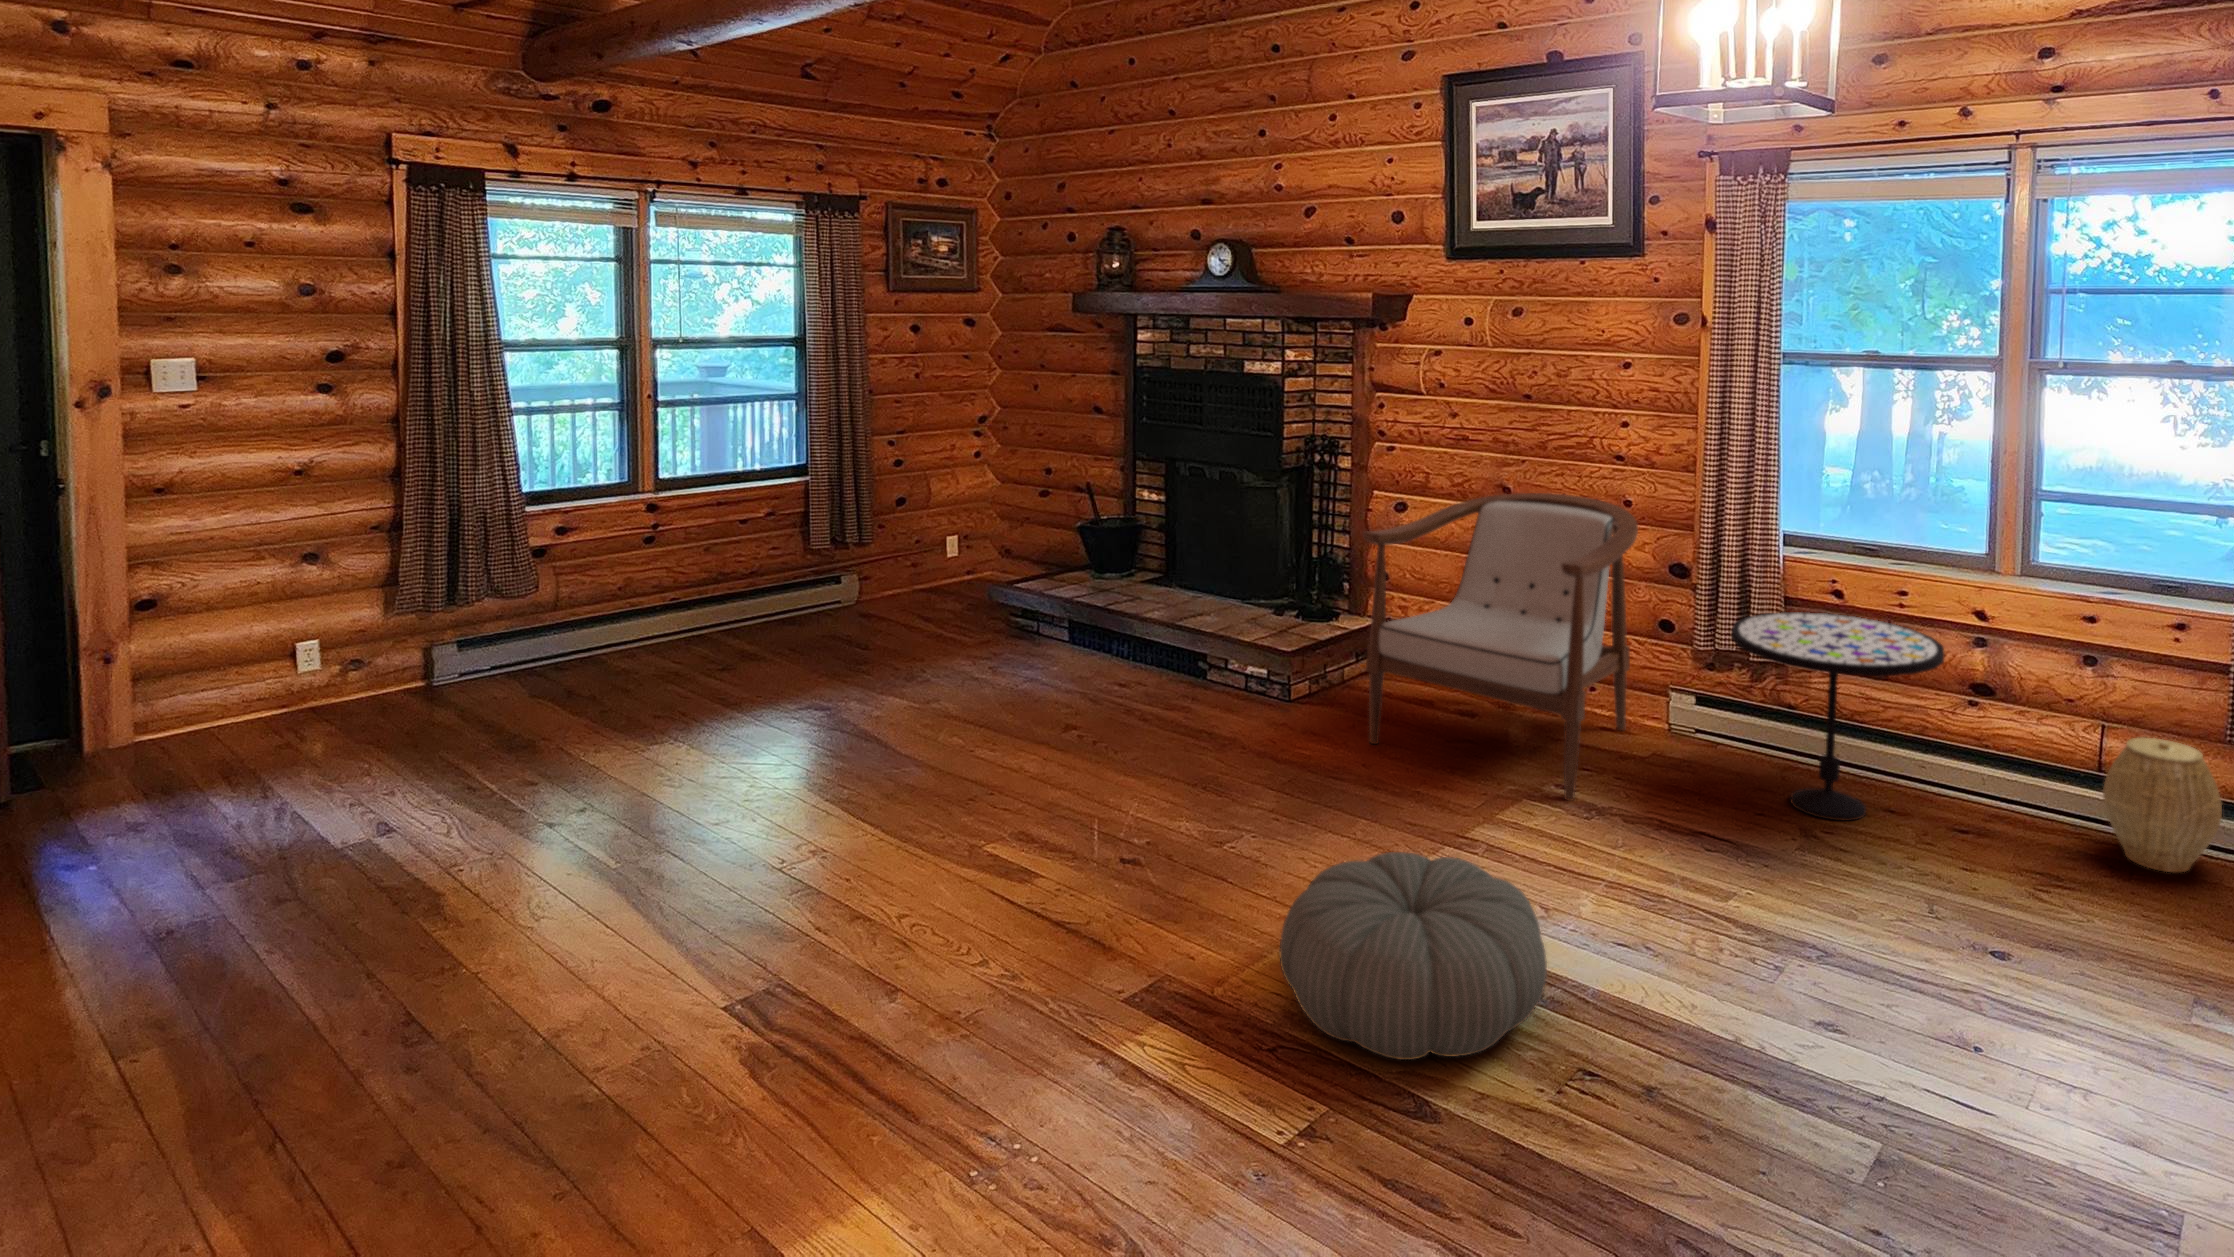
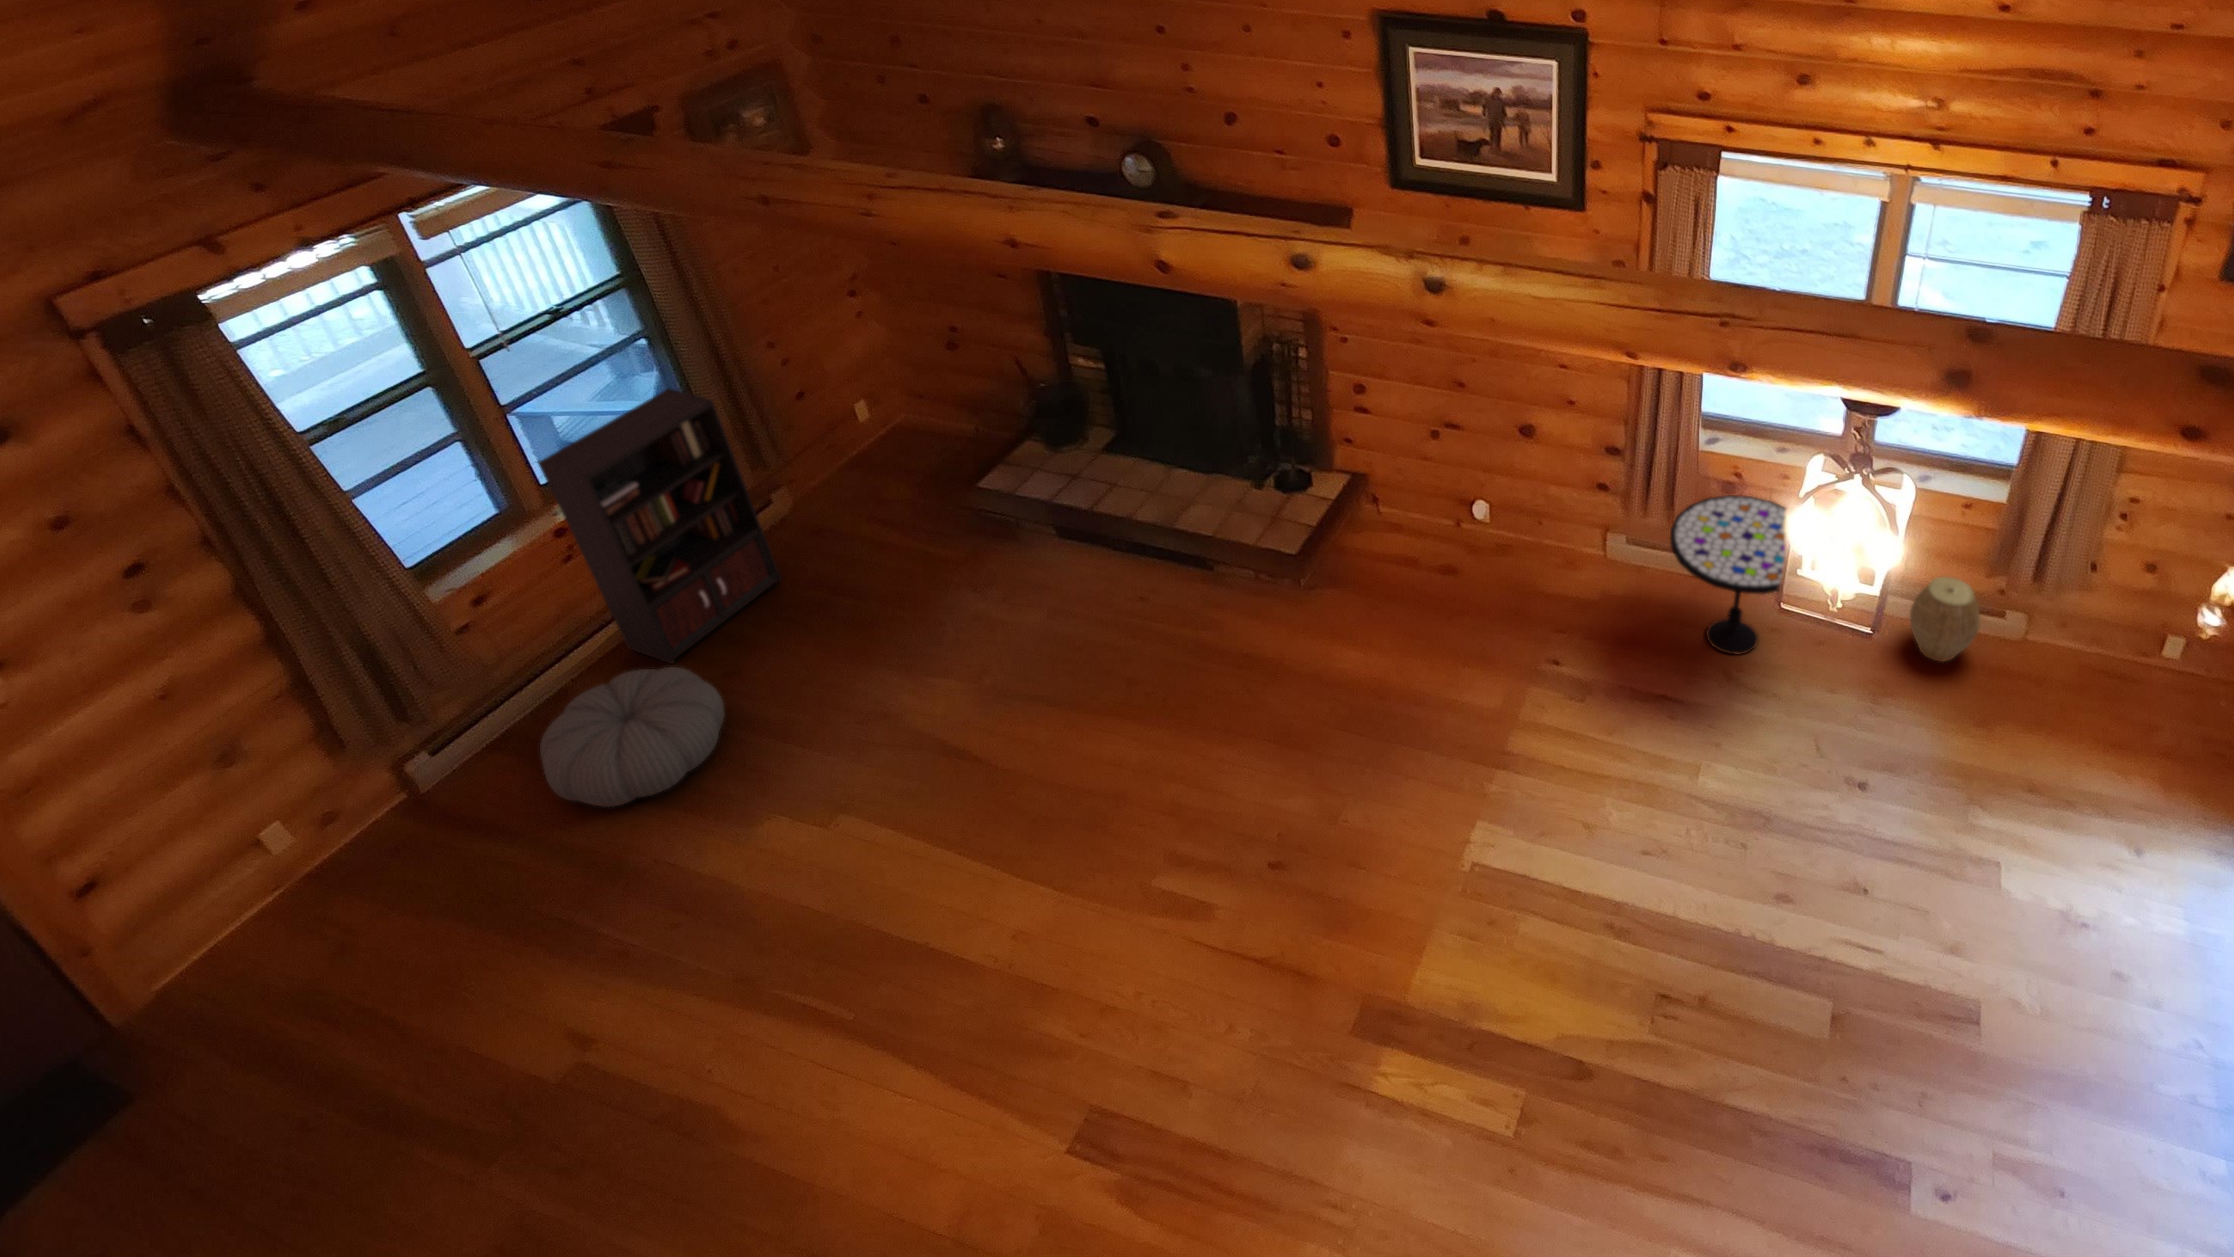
bookcase: none [647,418,811,664] -> present [538,388,781,664]
armchair: present [1363,493,1638,801] -> none [1368,400,1592,678]
pouf: present [1280,852,1547,1060] -> present [540,667,724,807]

